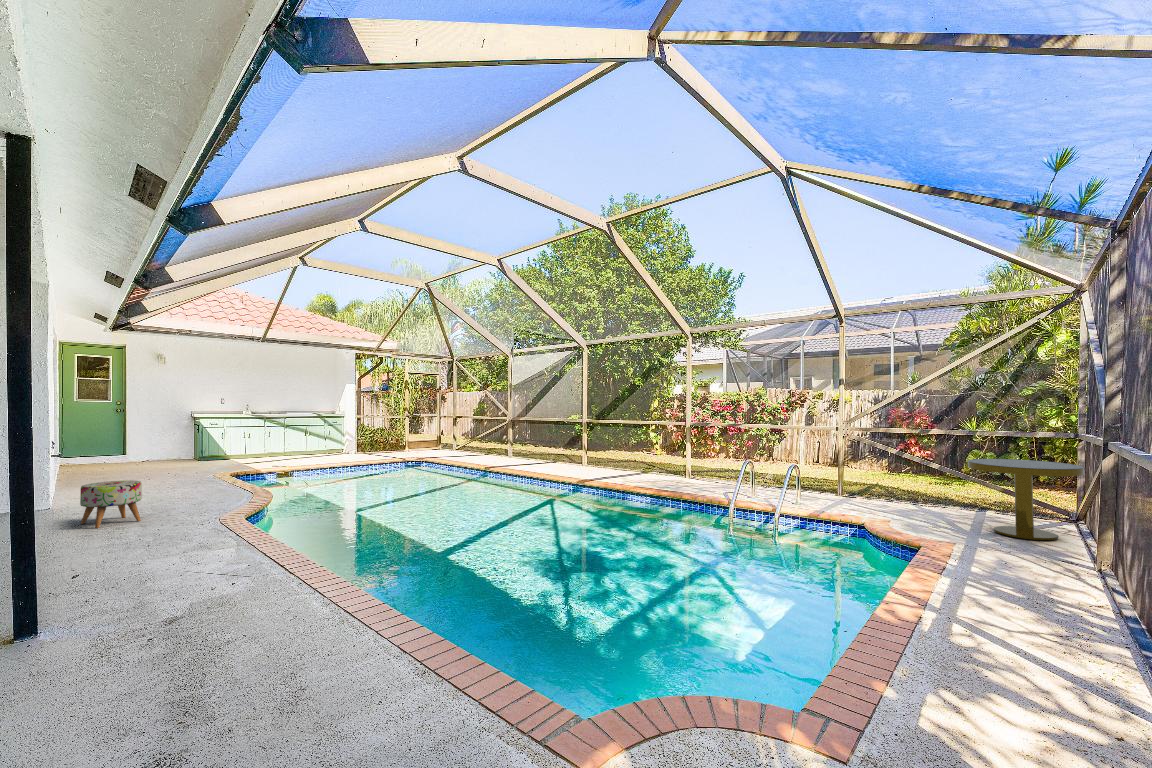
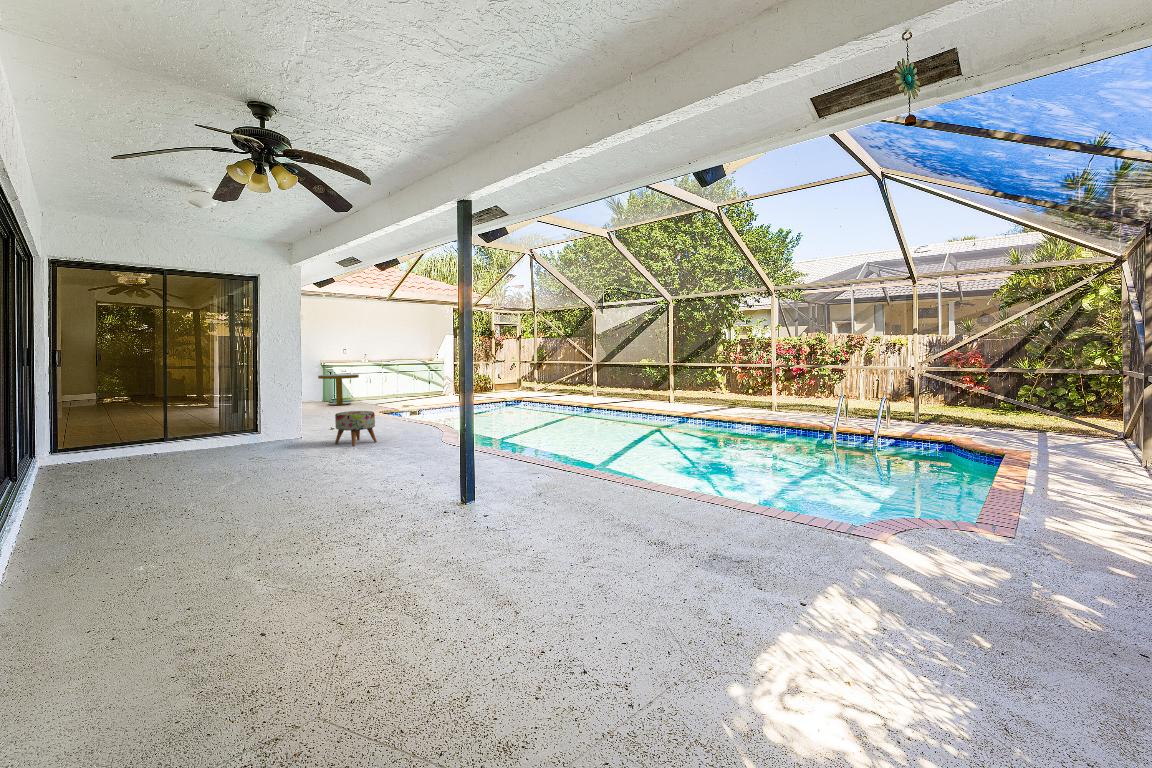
side table: present [968,459,1084,540] -> present [318,374,359,405]

